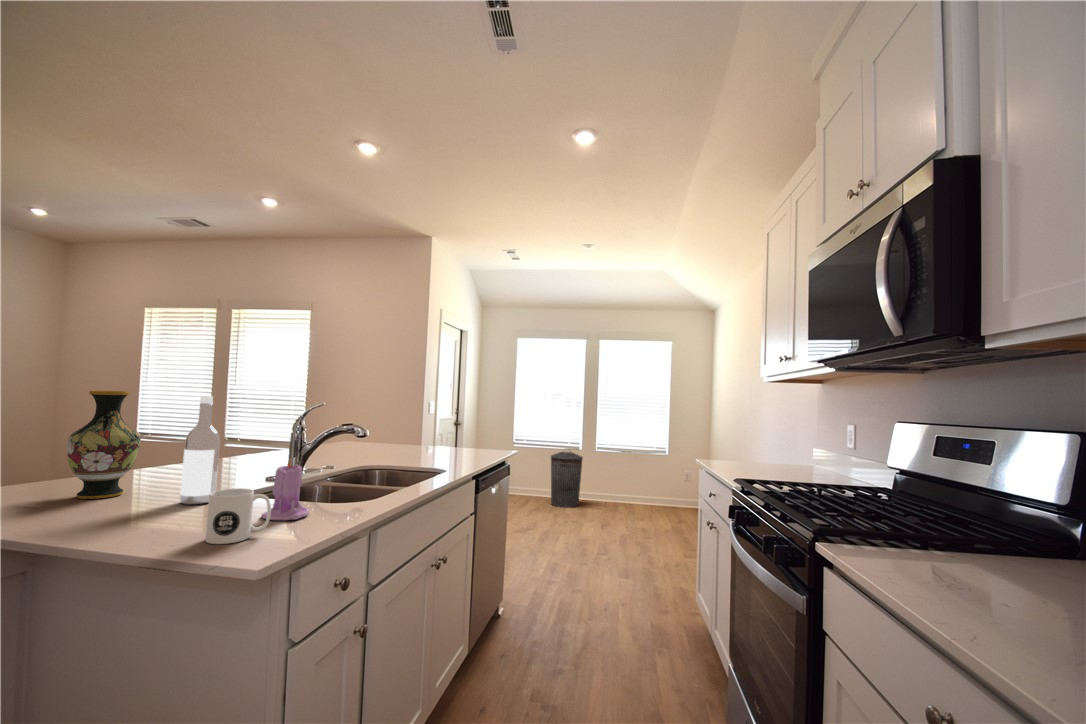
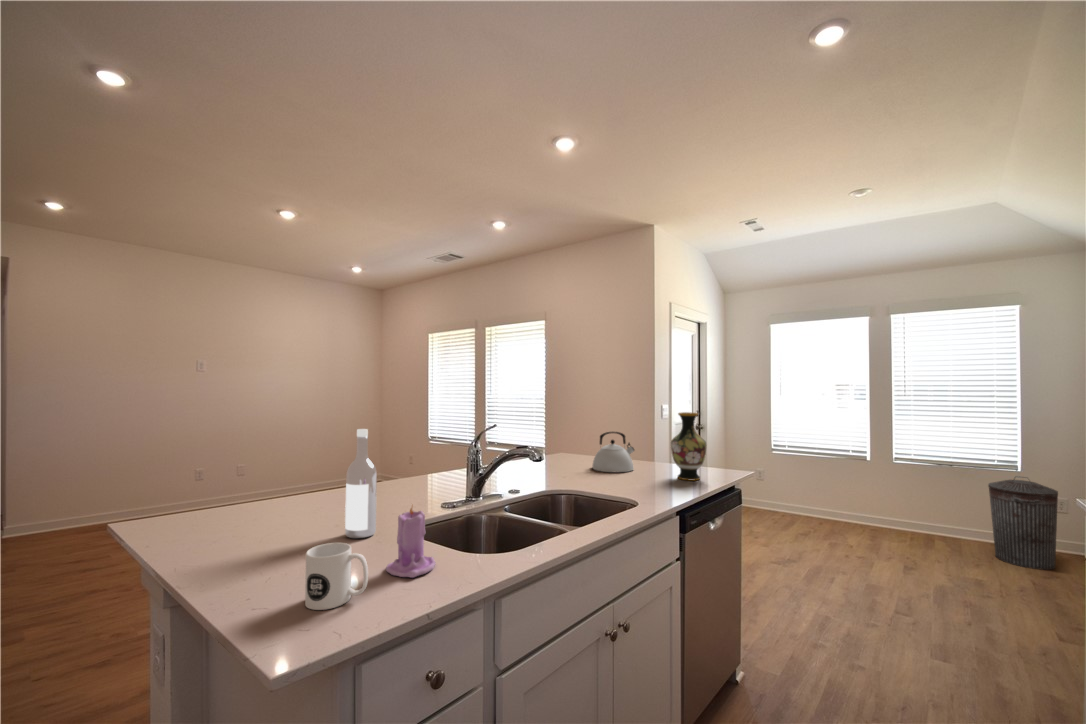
vase: present [67,391,141,499] -> present [671,412,706,480]
kettle: none [387,417,426,453] -> present [592,432,634,472]
trash can: present [551,452,583,508] -> present [988,477,1058,570]

